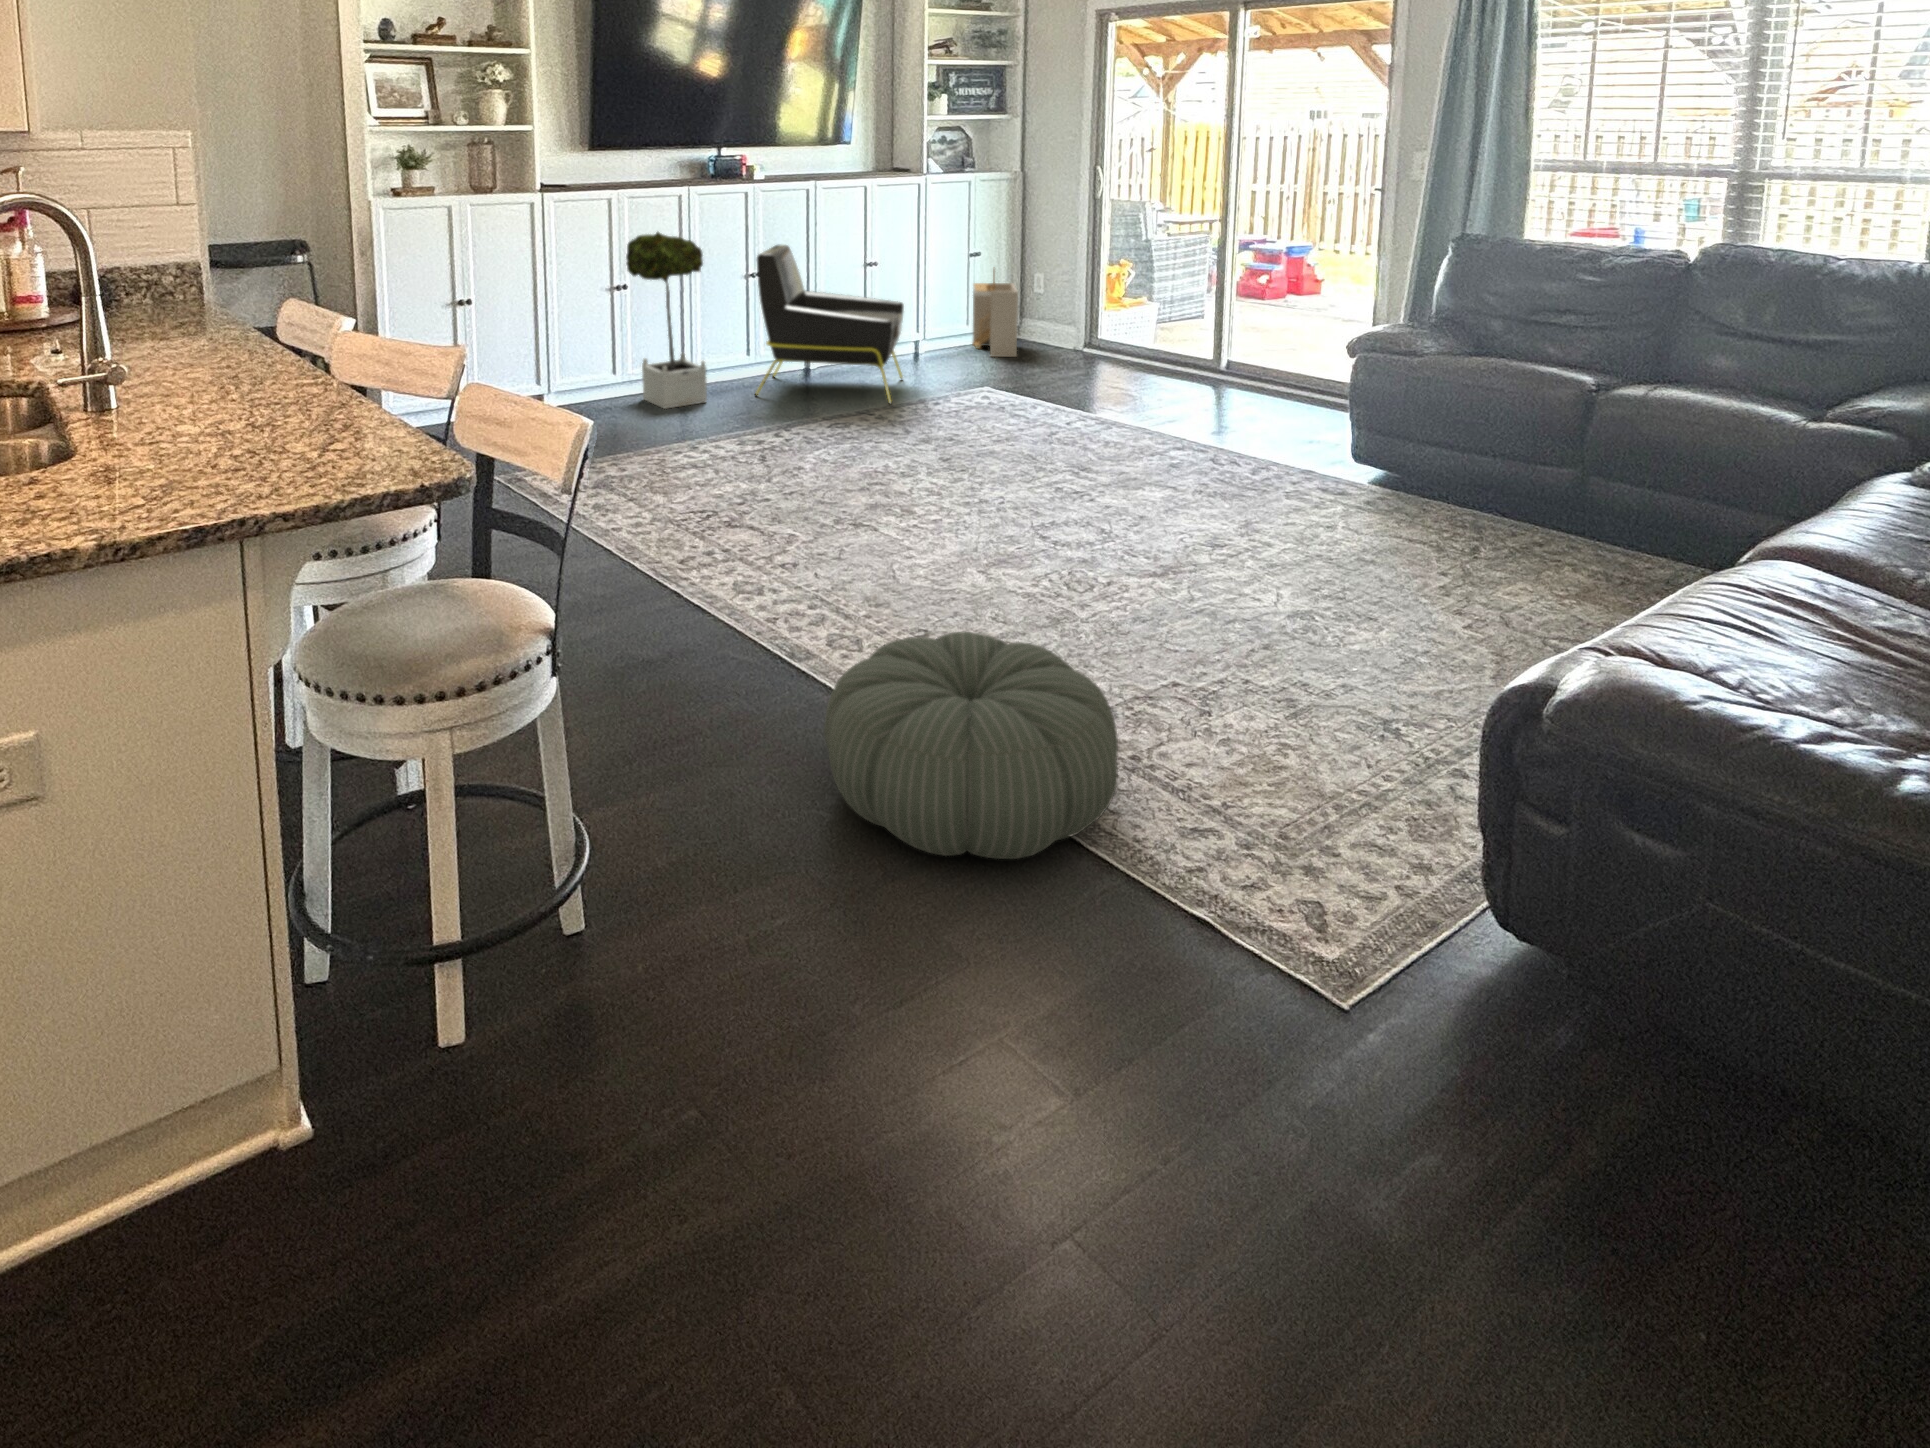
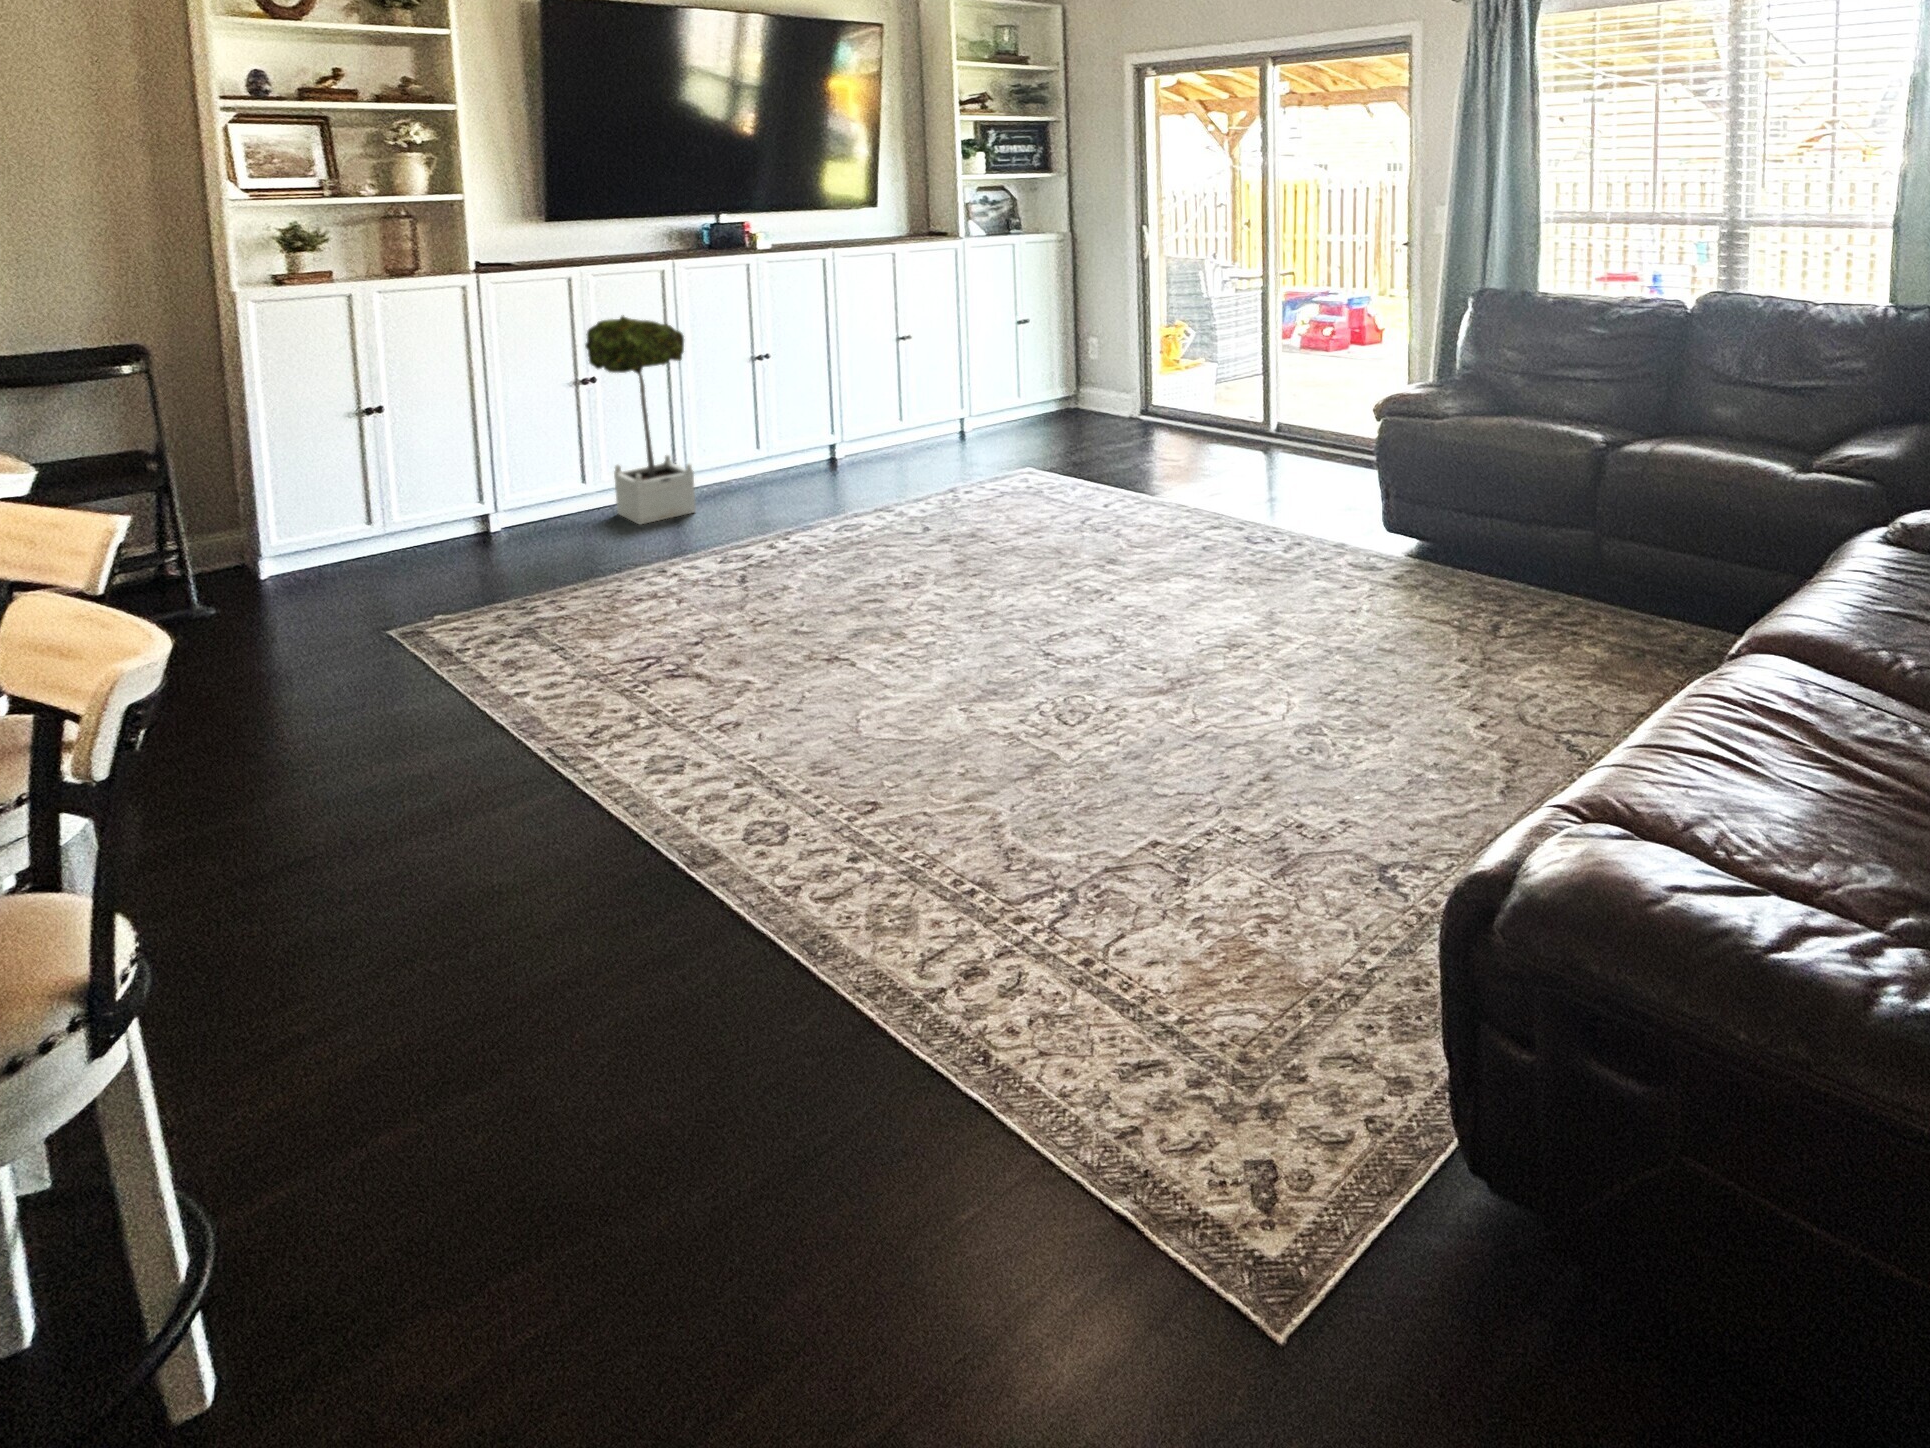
armchair: present [755,245,904,404] -> none [752,322,938,500]
storage bin: present [972,269,1018,357] -> none [1023,336,1070,433]
pouf: present [824,632,1118,859] -> none [664,827,1048,1166]

